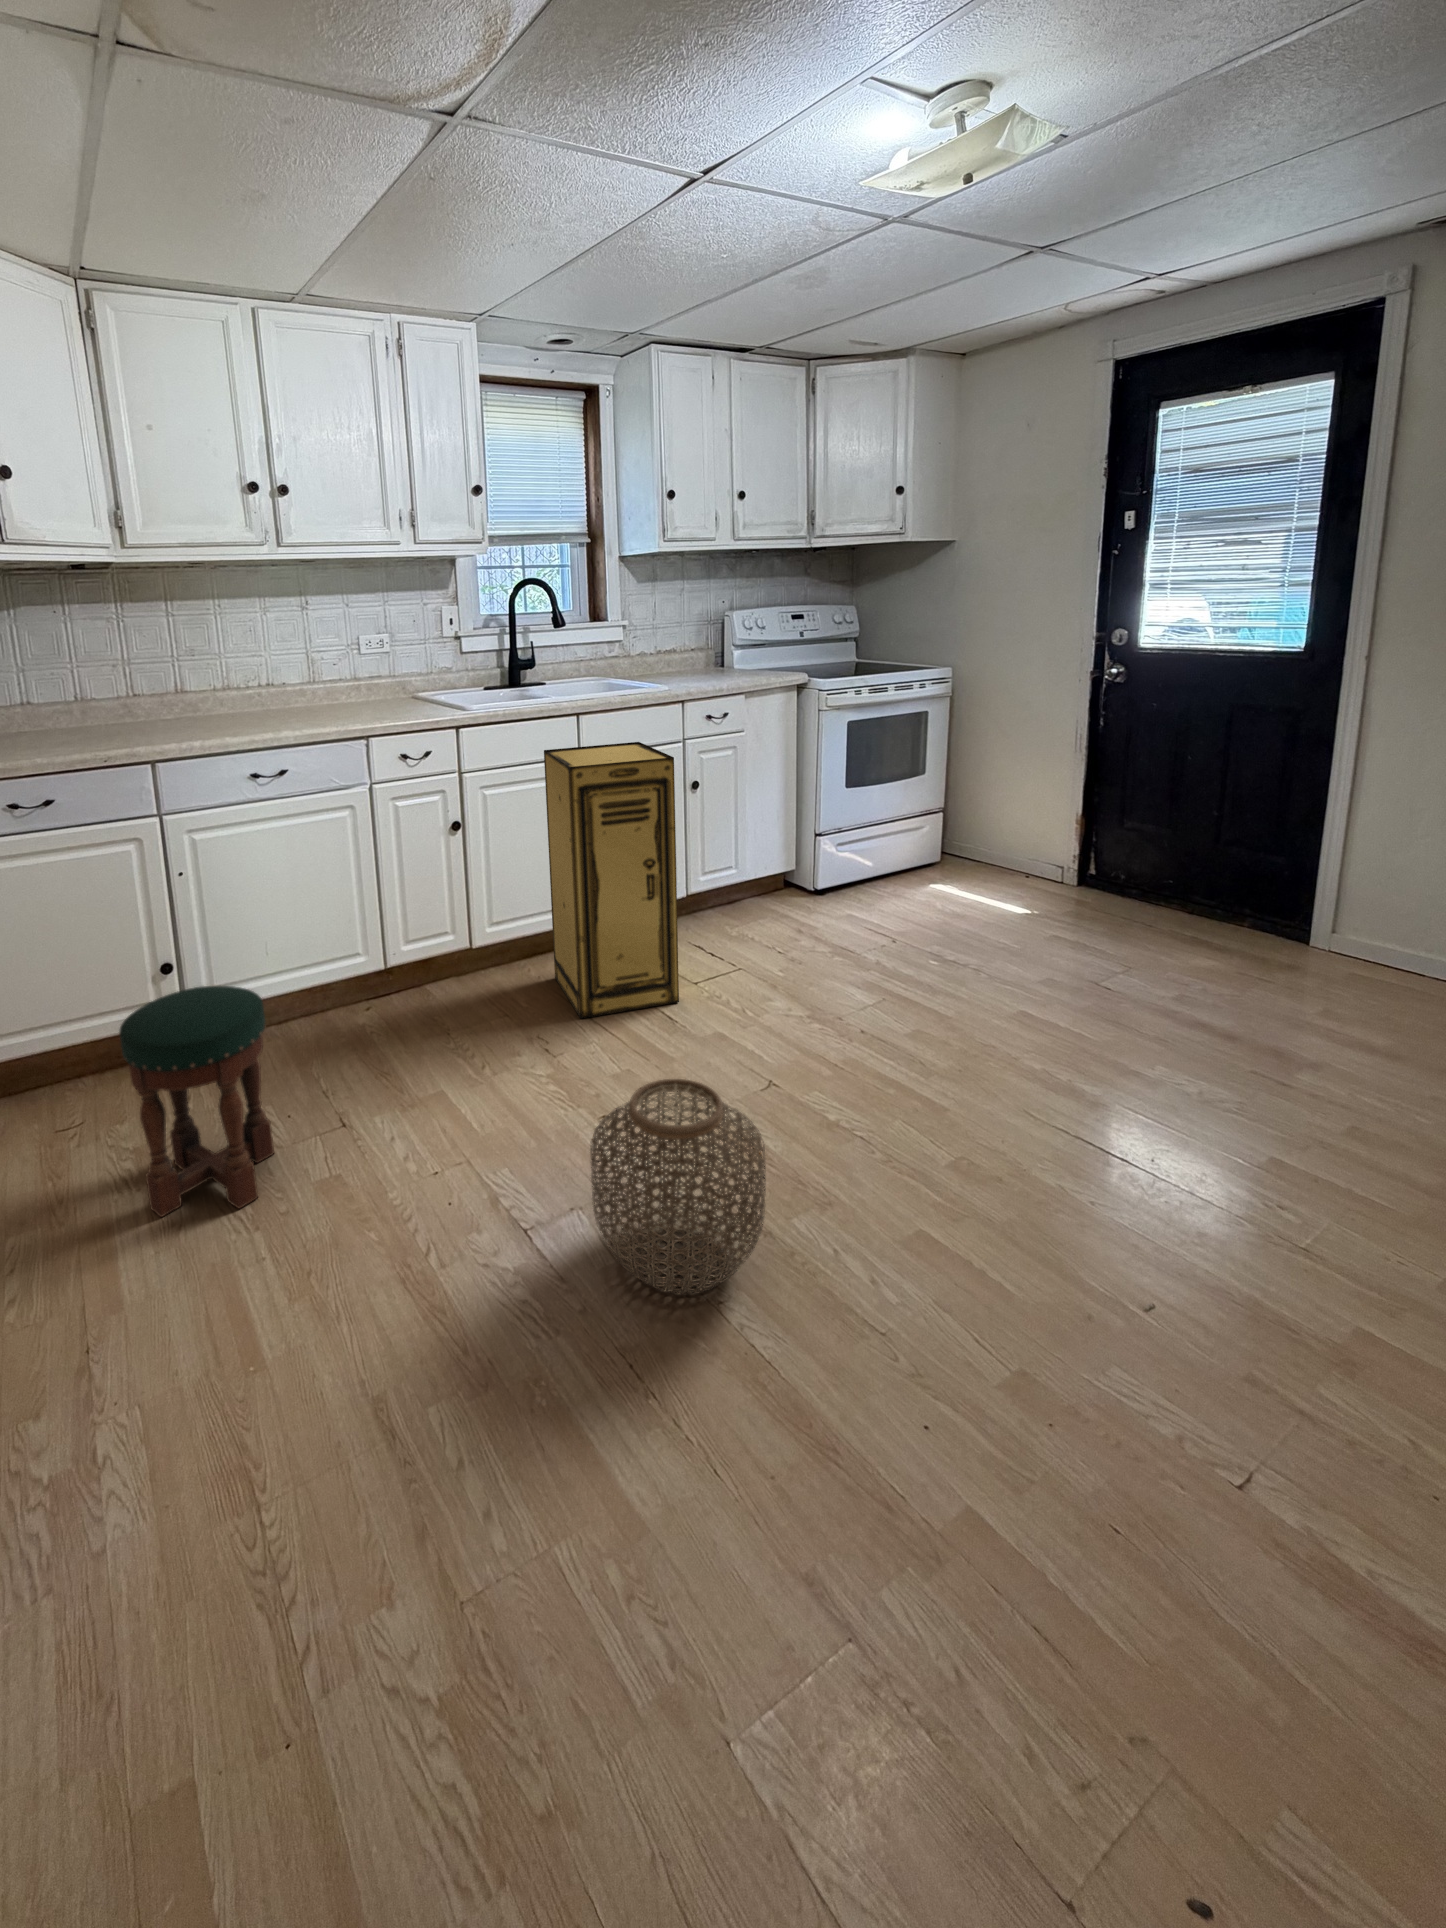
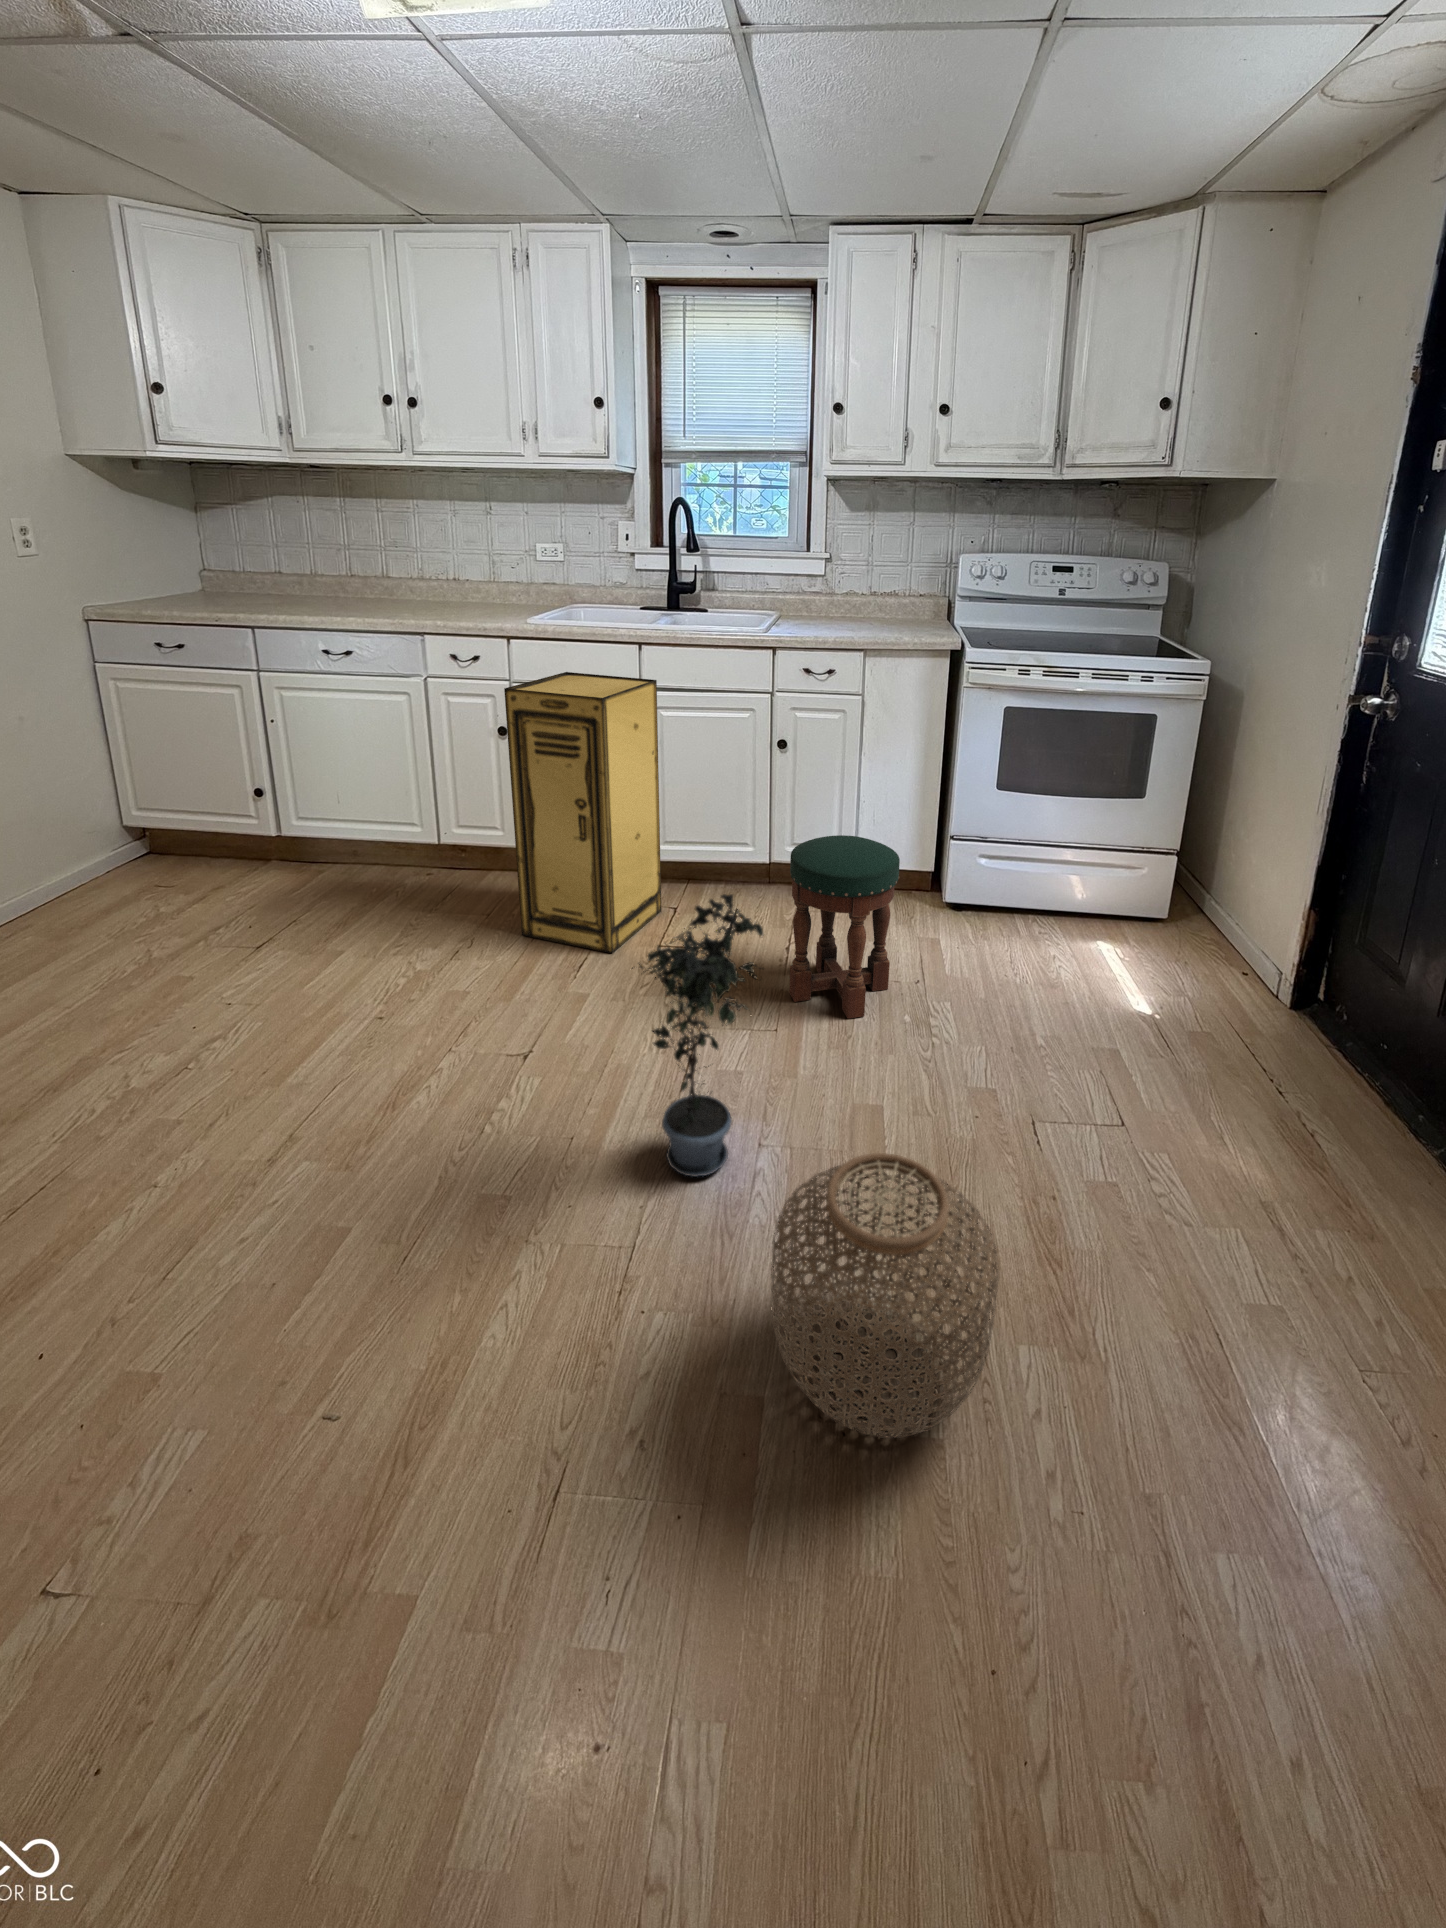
potted plant: none [947,855,1103,1087] -> present [632,894,763,1177]
stool: present [119,986,274,1217] -> present [789,835,900,1019]
woven basket: present [590,1079,766,1294] -> present [771,1153,999,1438]

